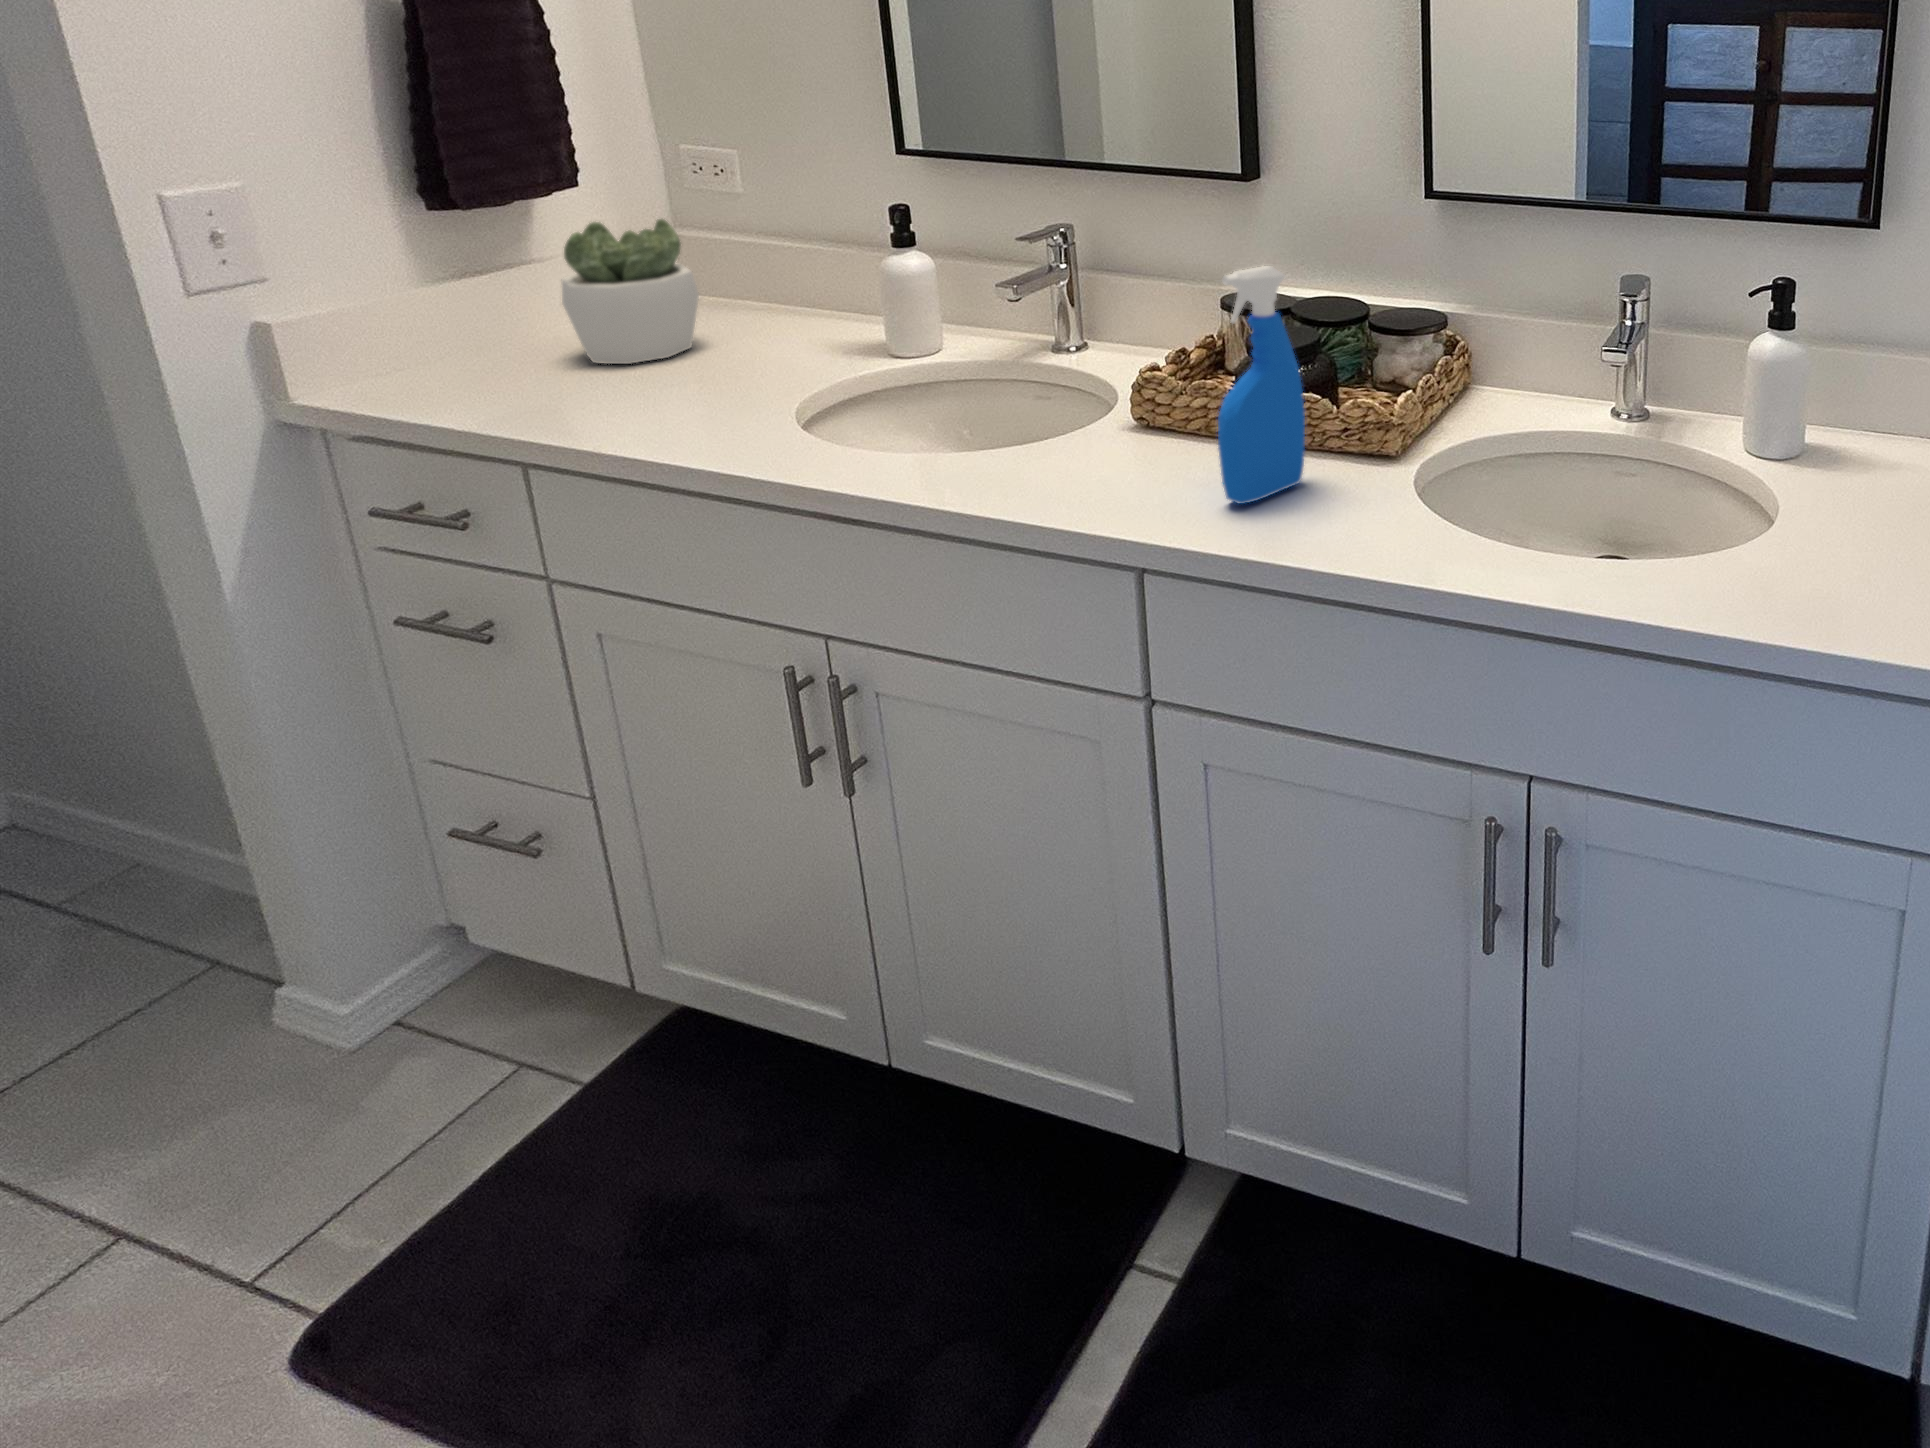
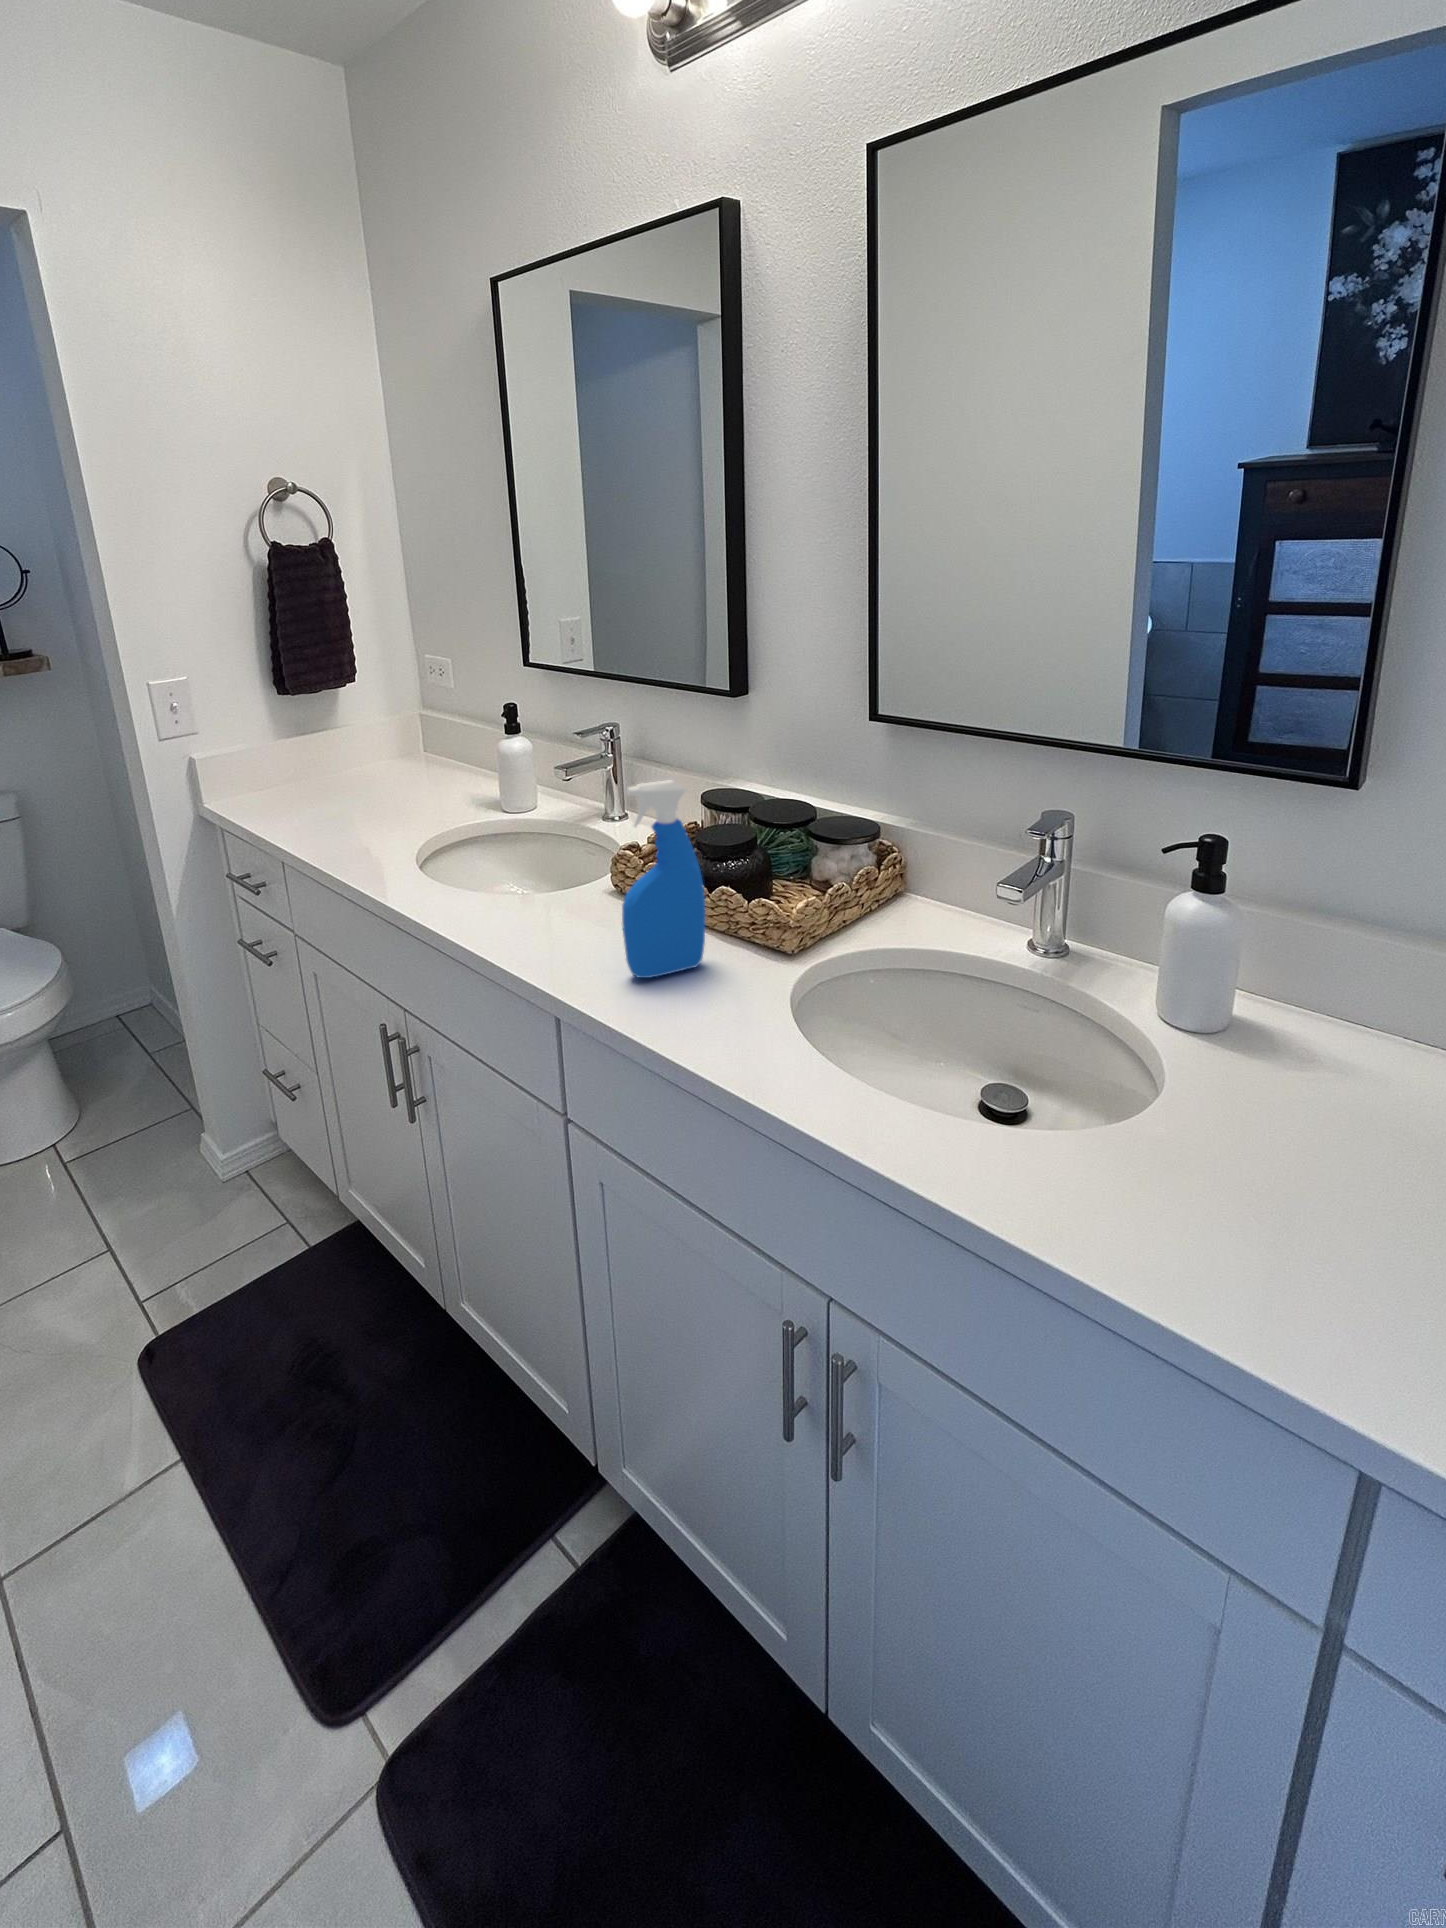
succulent plant: present [562,219,699,364] -> none [334,704,408,798]

